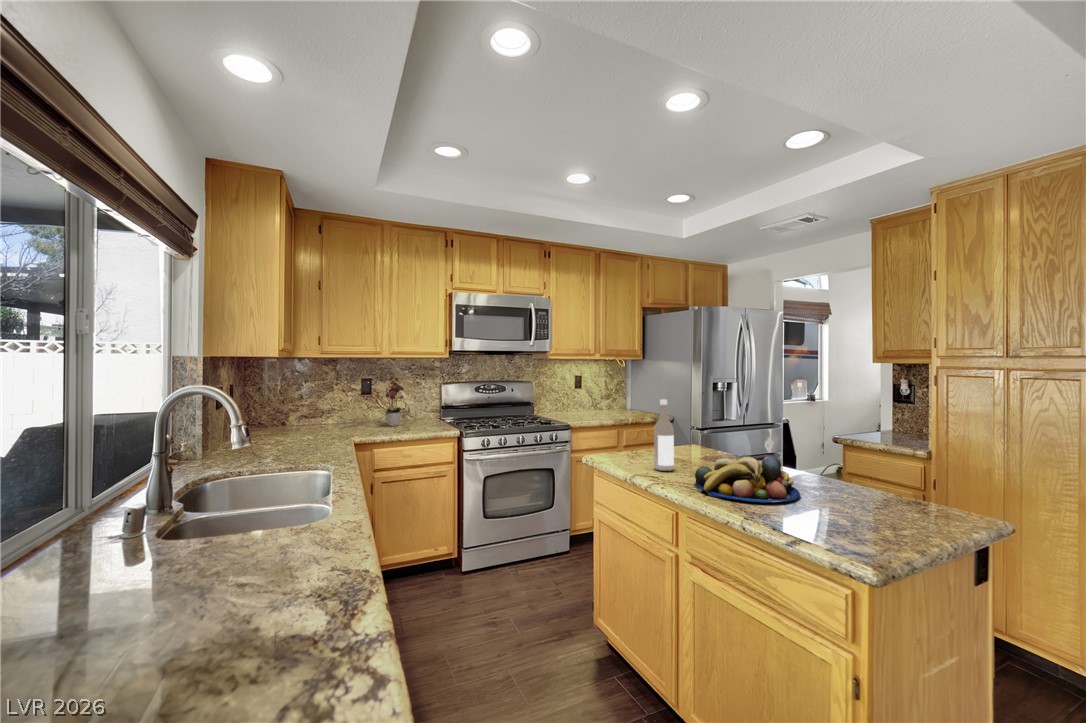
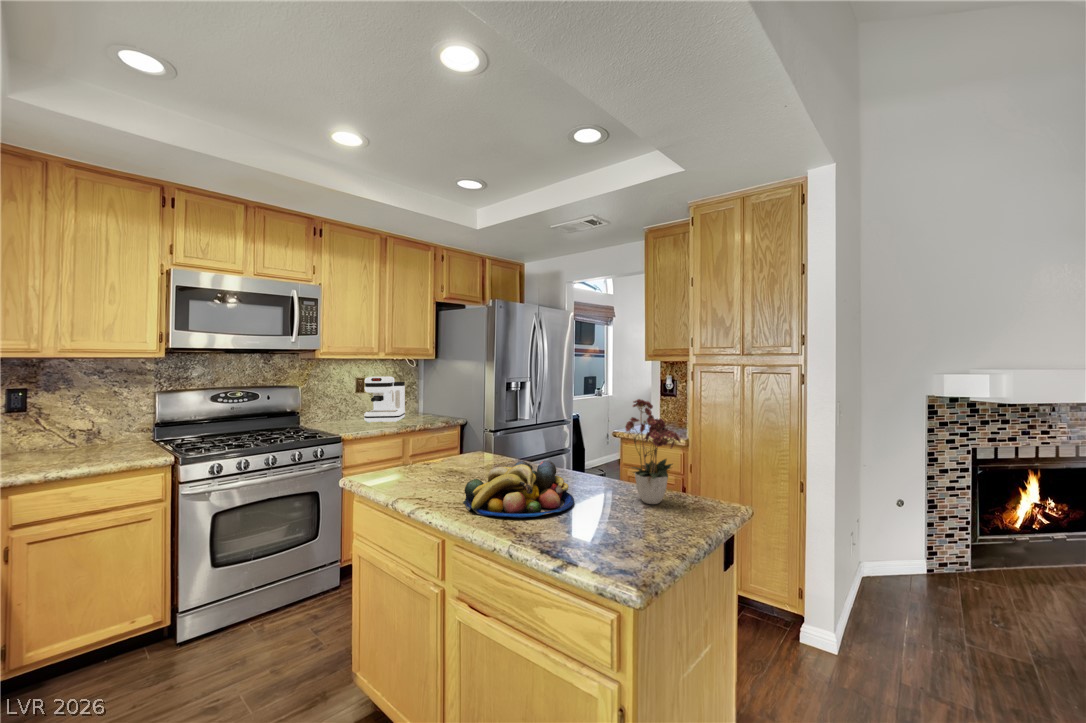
coffee maker: none [583,375,617,416] -> present [364,377,405,423]
flower arrangement: present [385,377,404,426] -> present [625,399,681,504]
wine bottle: present [654,399,674,471] -> none [423,403,446,487]

